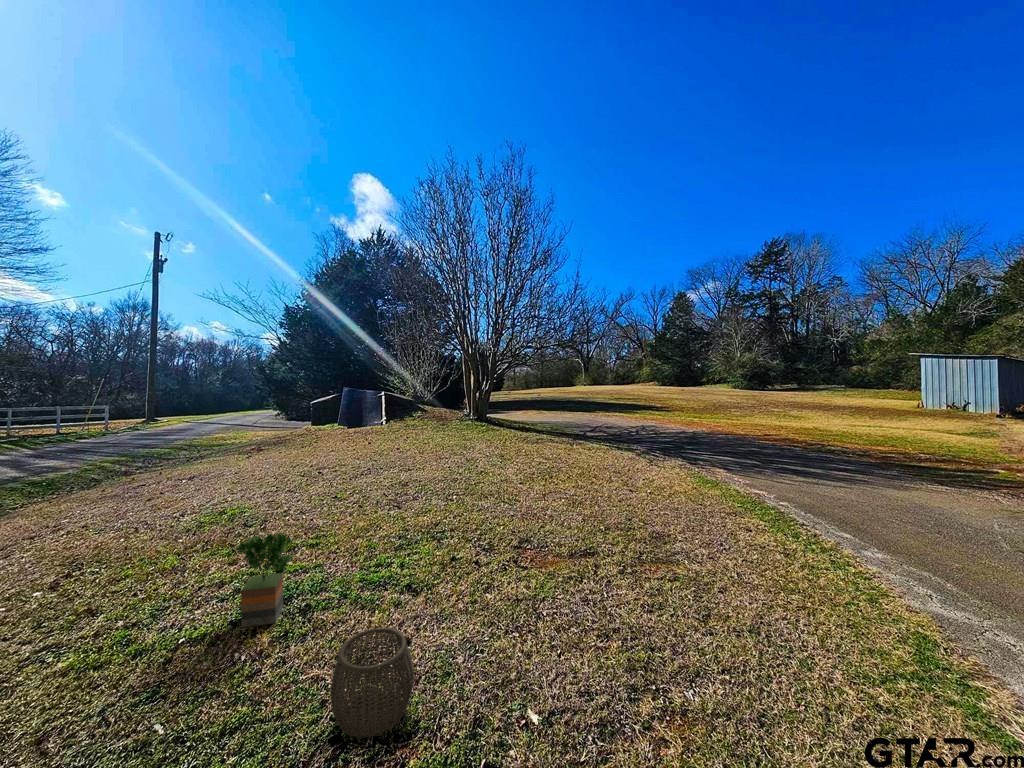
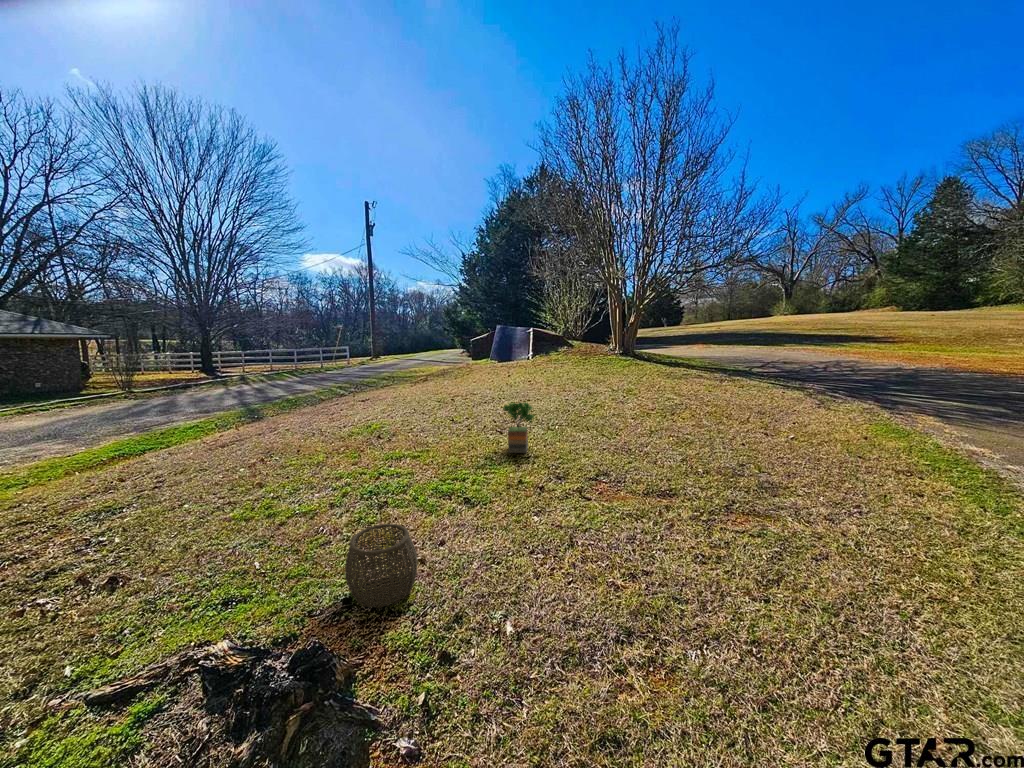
potted tree: present [235,533,294,628] -> present [503,402,534,453]

